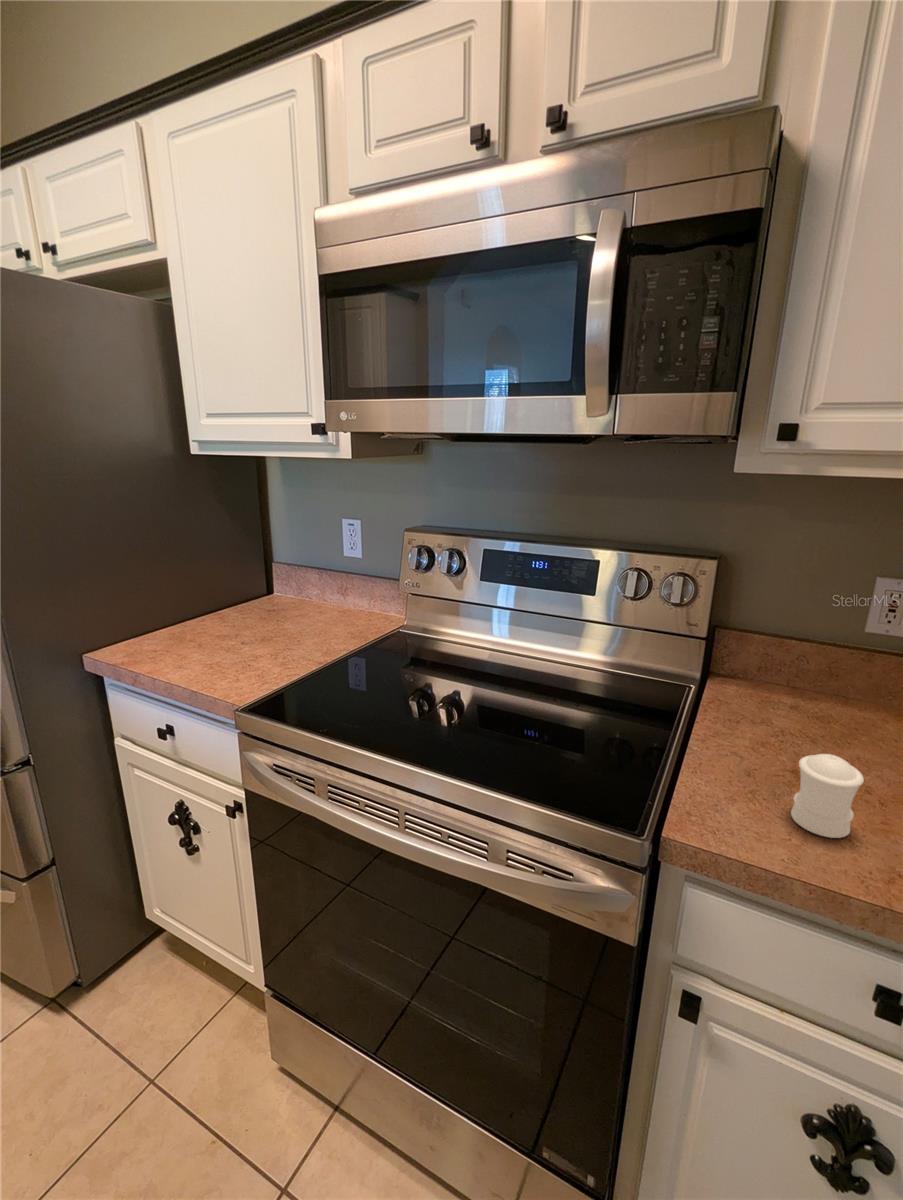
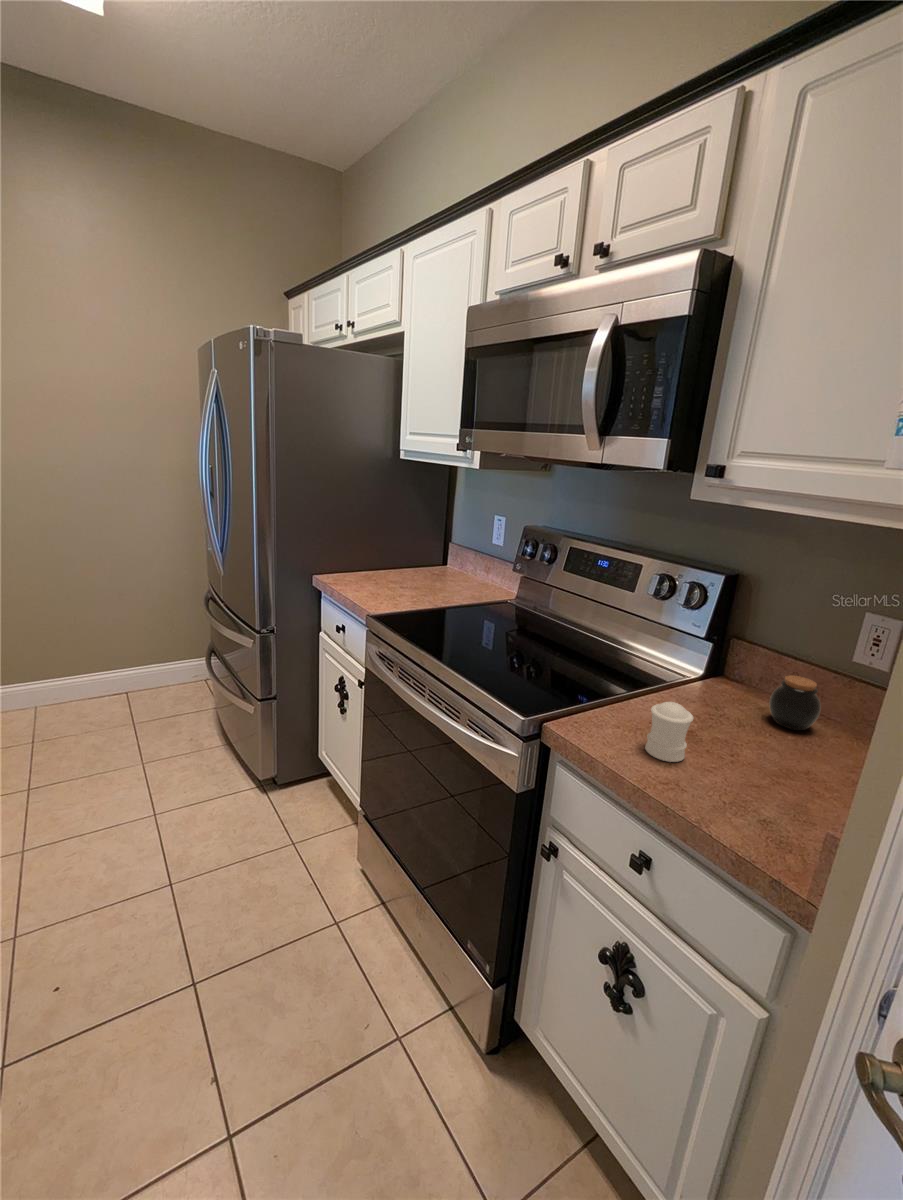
jar: none [812,664,872,727] -> present [770,675,821,730]

